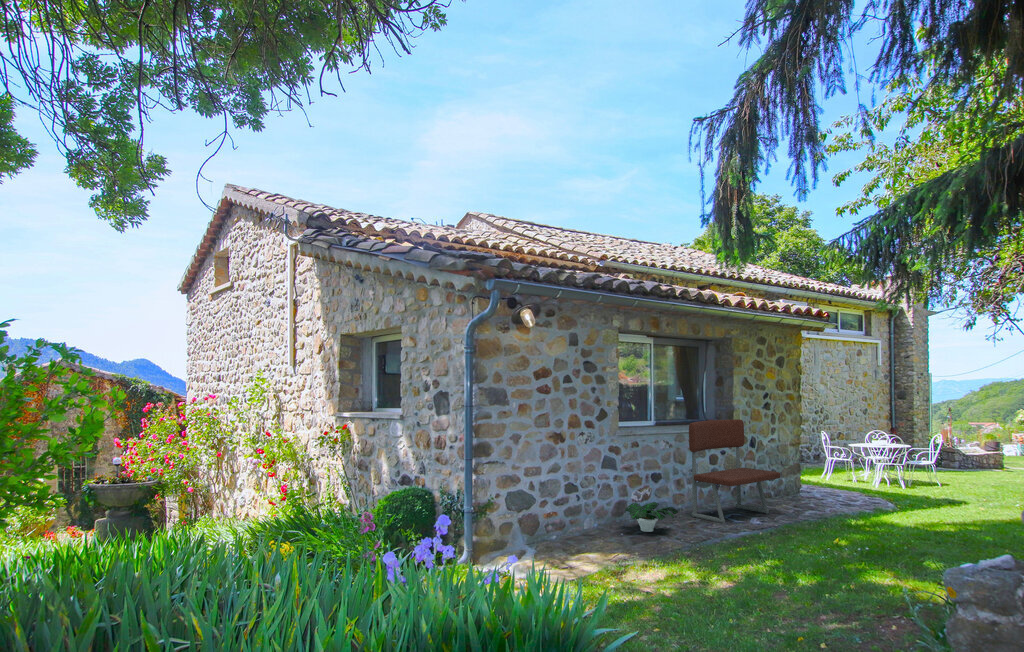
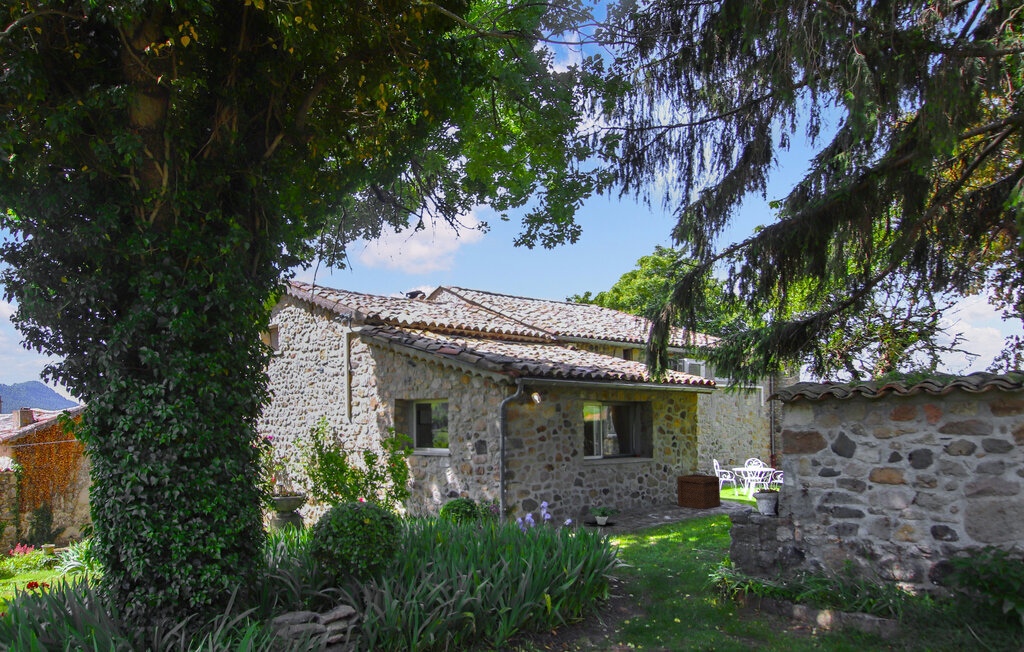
bench: present [689,419,781,523] -> none [626,454,681,520]
wooden crate: none [772,452,841,507] -> present [677,474,720,509]

